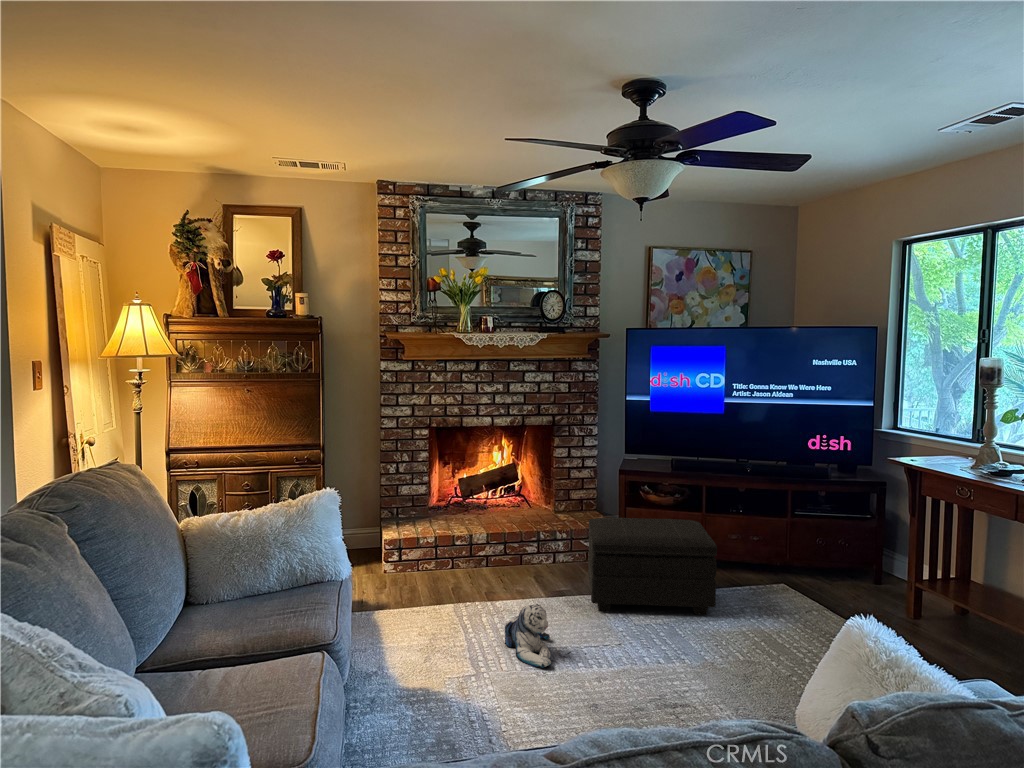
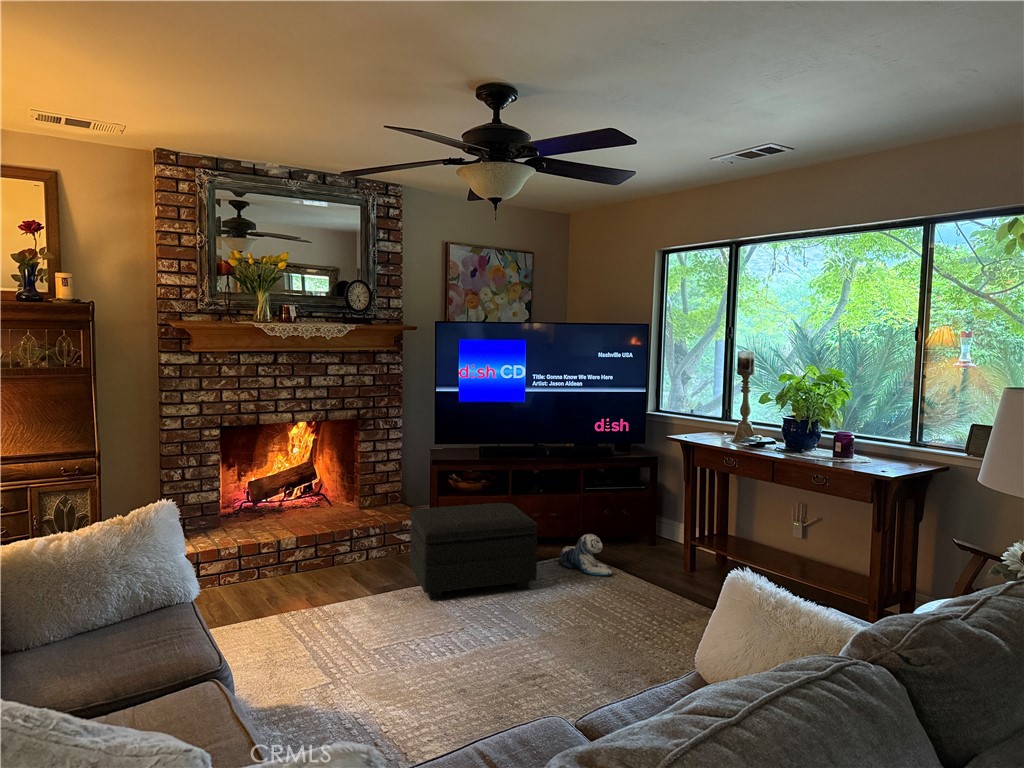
plush toy: present [505,604,551,668] -> present [559,534,612,576]

